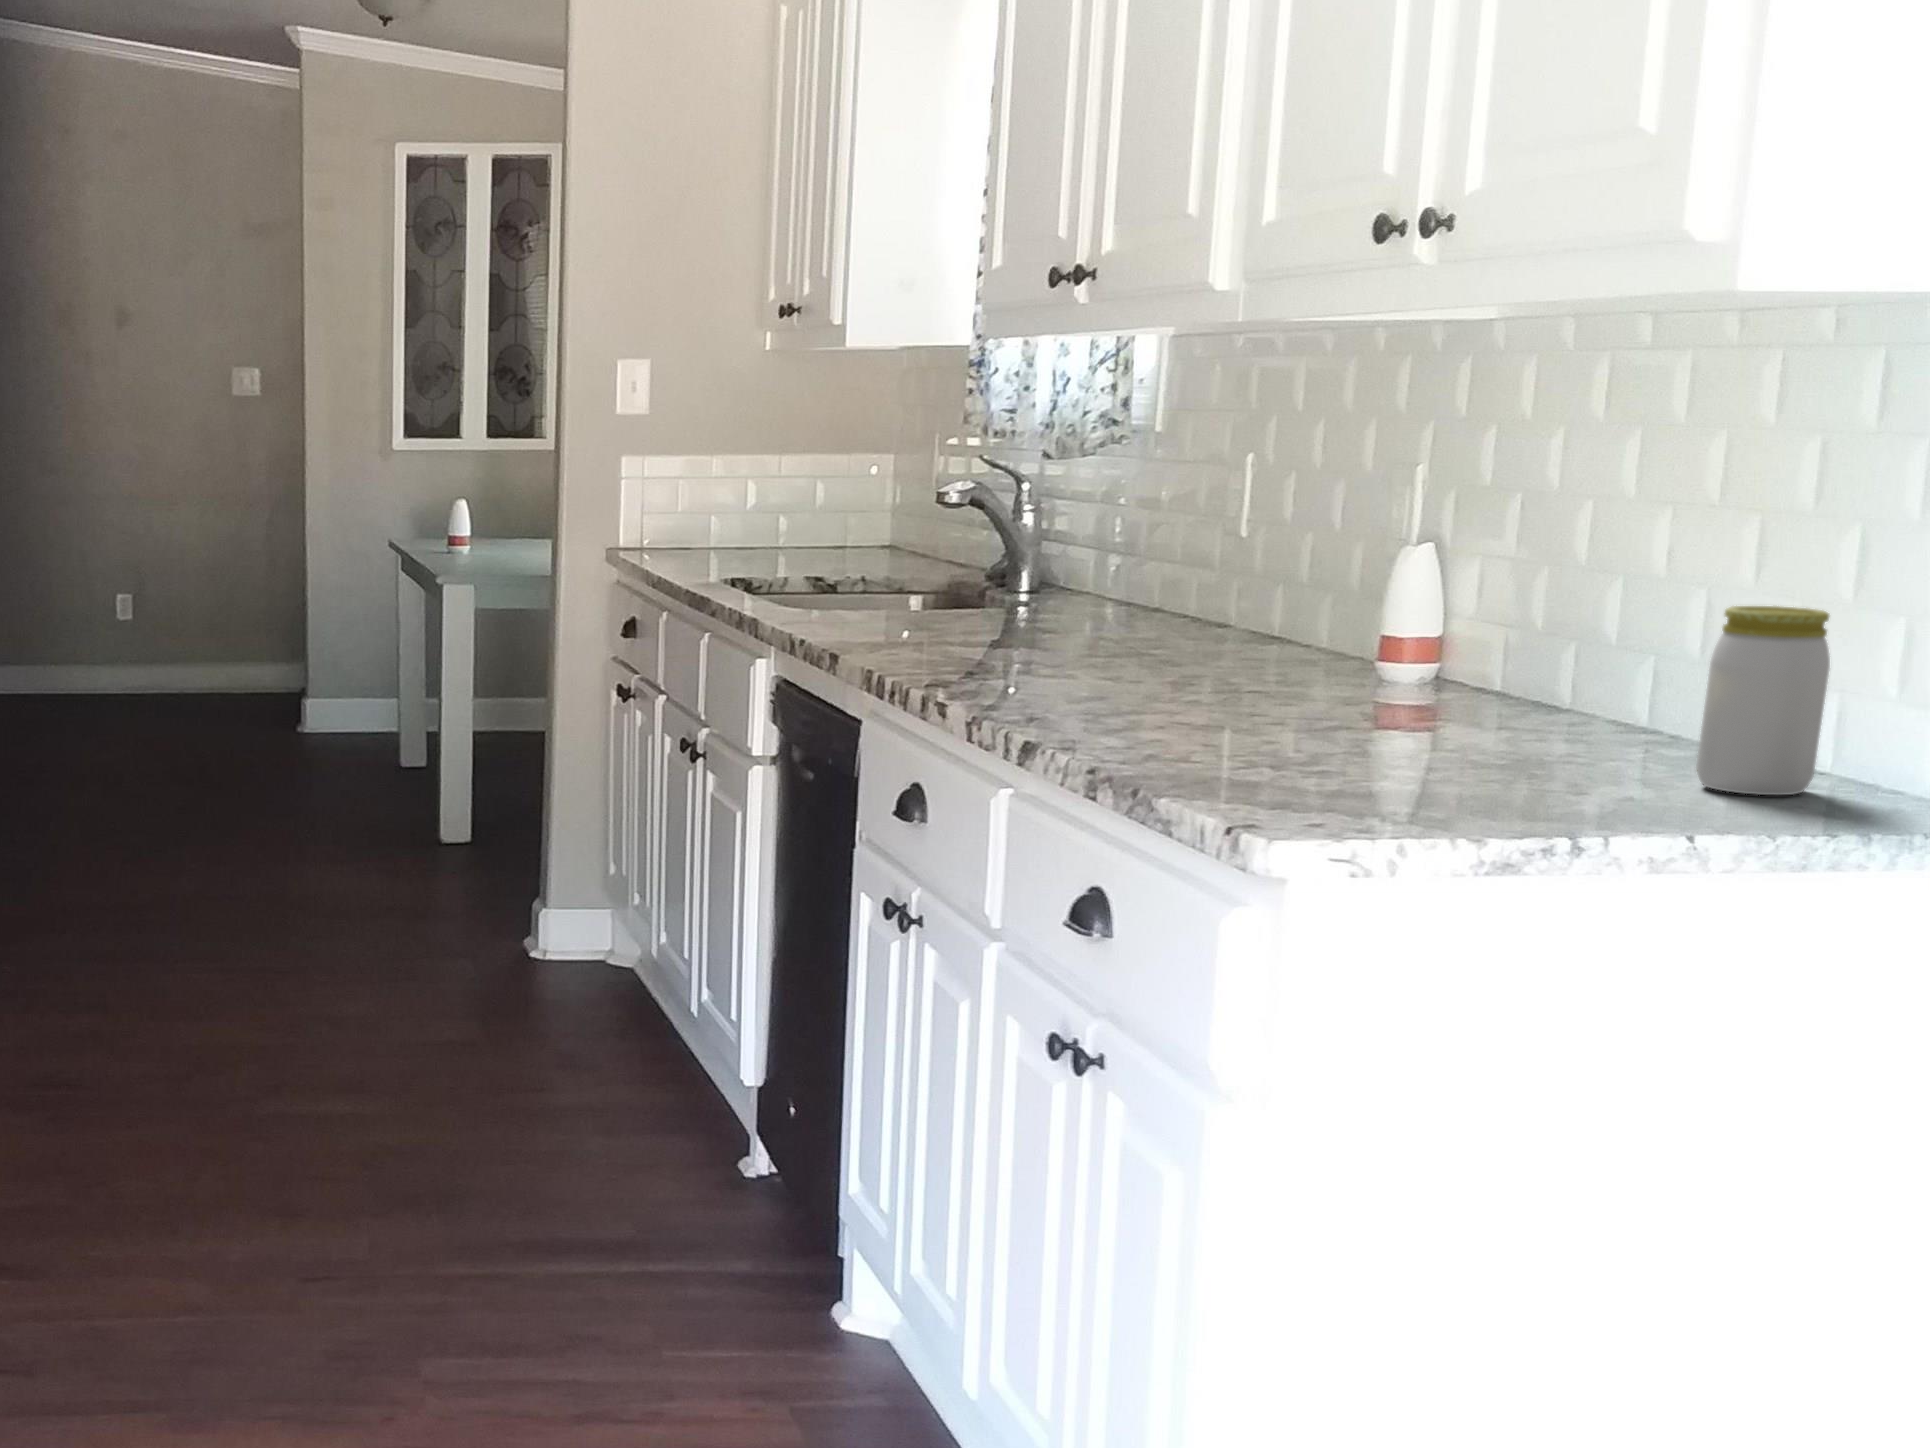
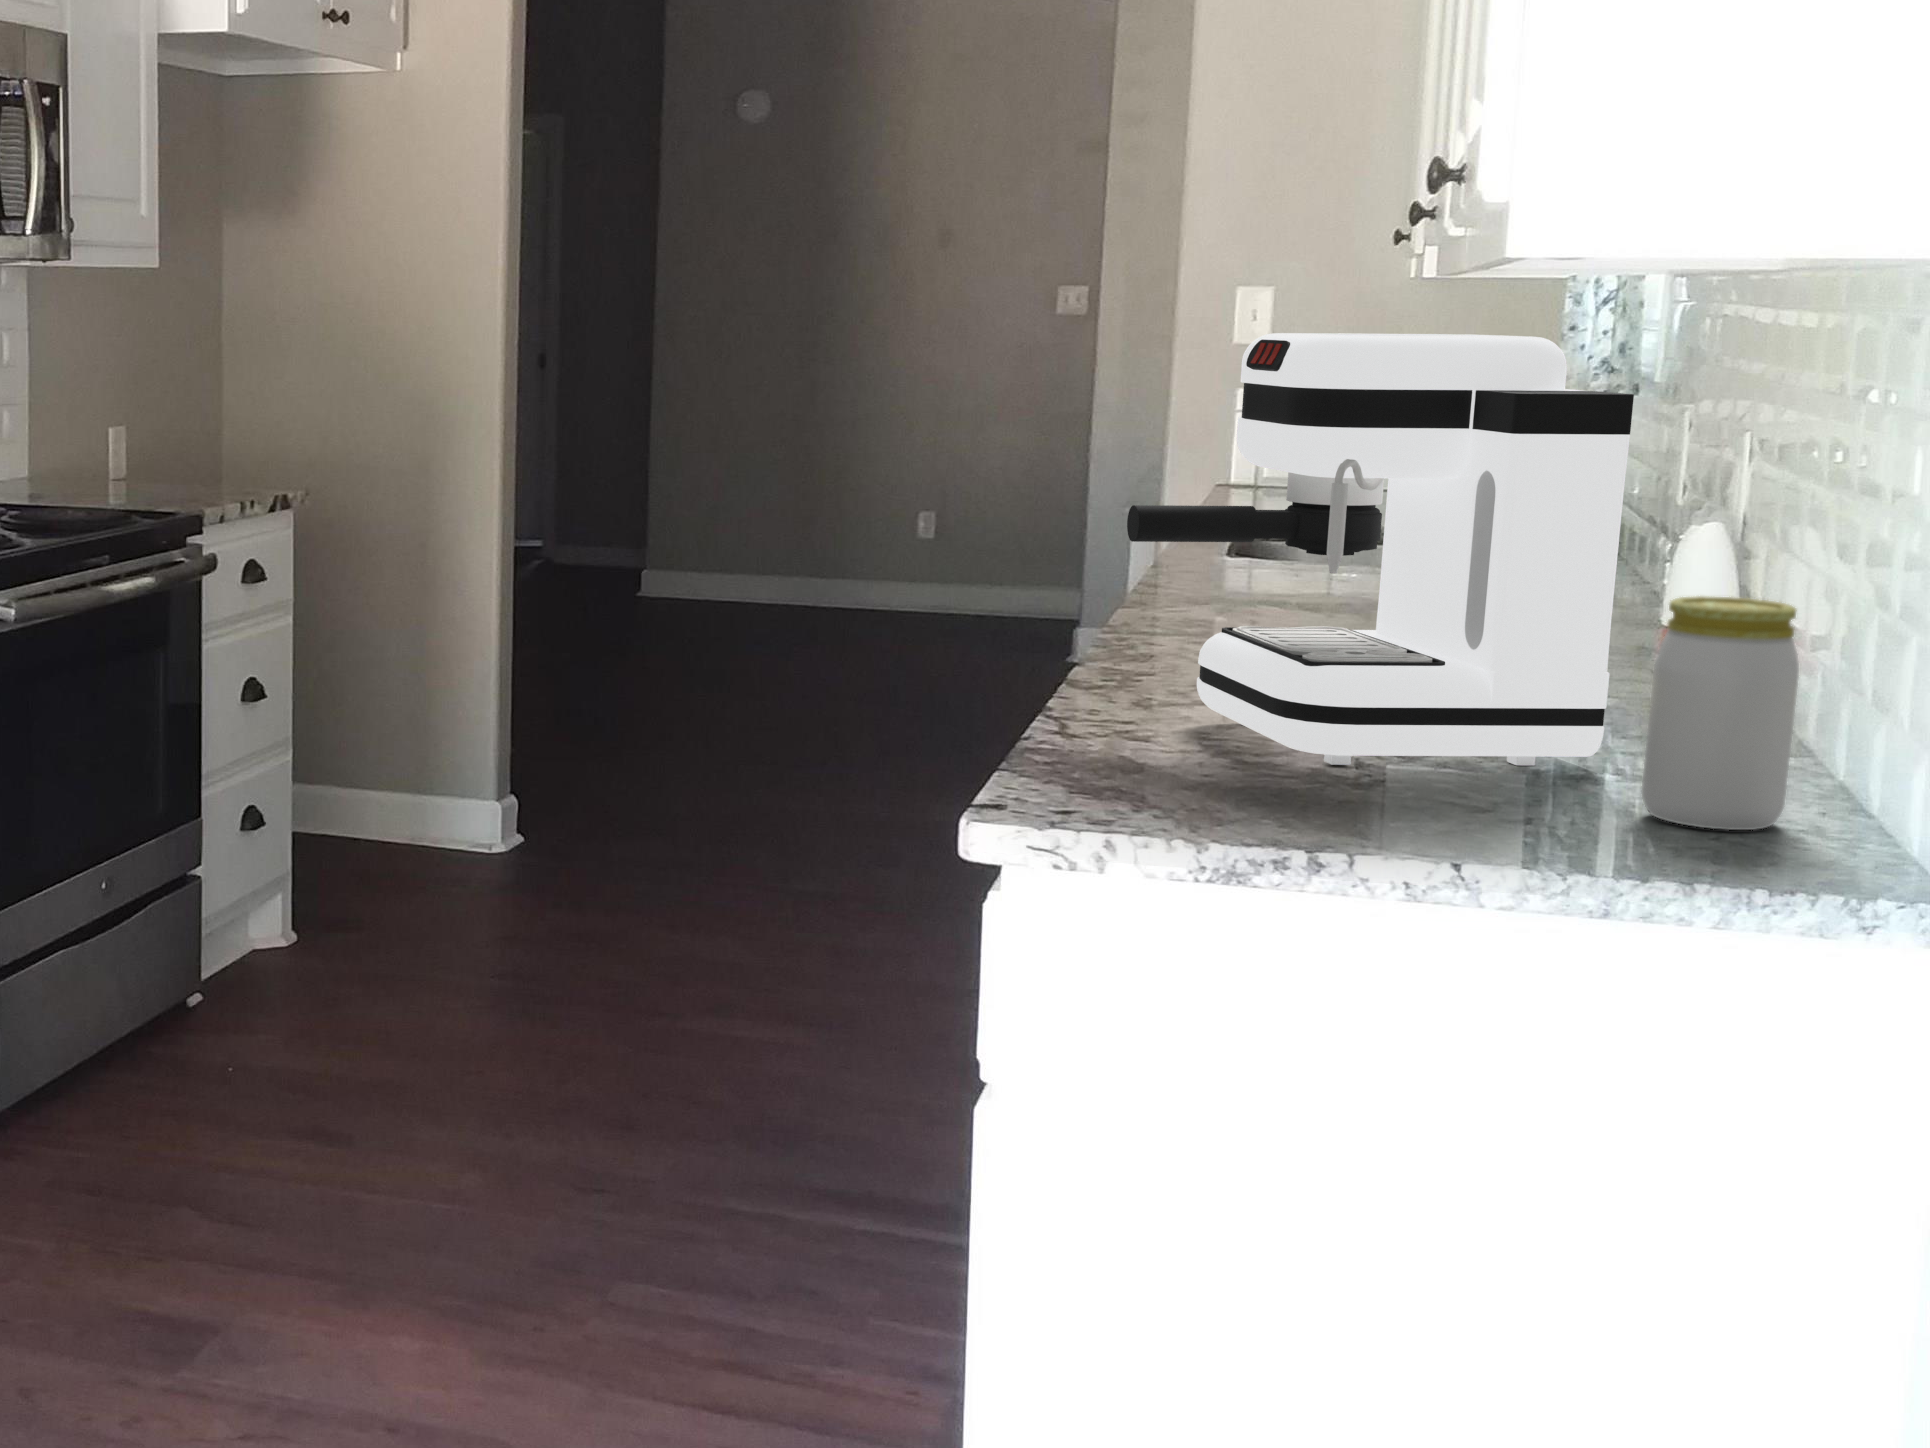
coffee maker: none [1191,391,1616,771] -> present [1127,333,1634,766]

